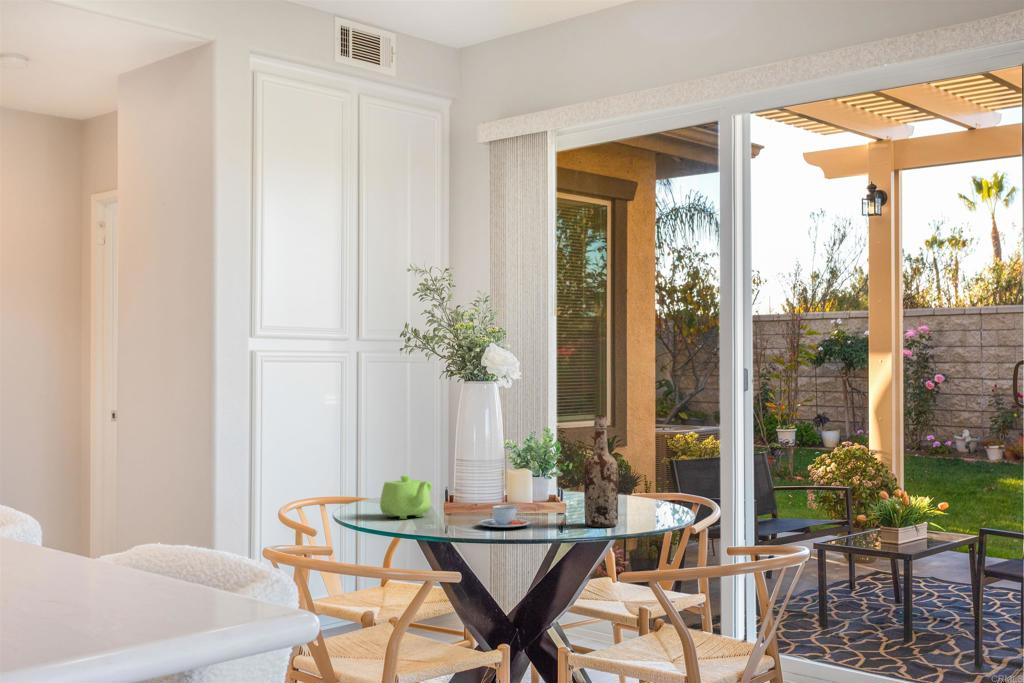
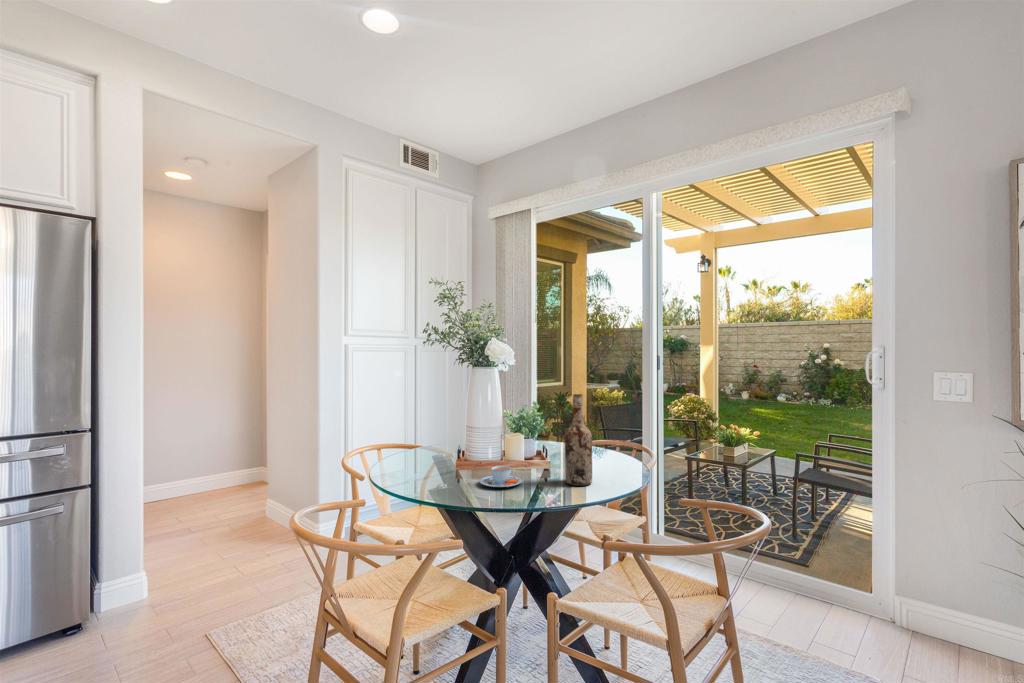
teapot: present [380,476,432,519] -> none [407,439,448,473]

